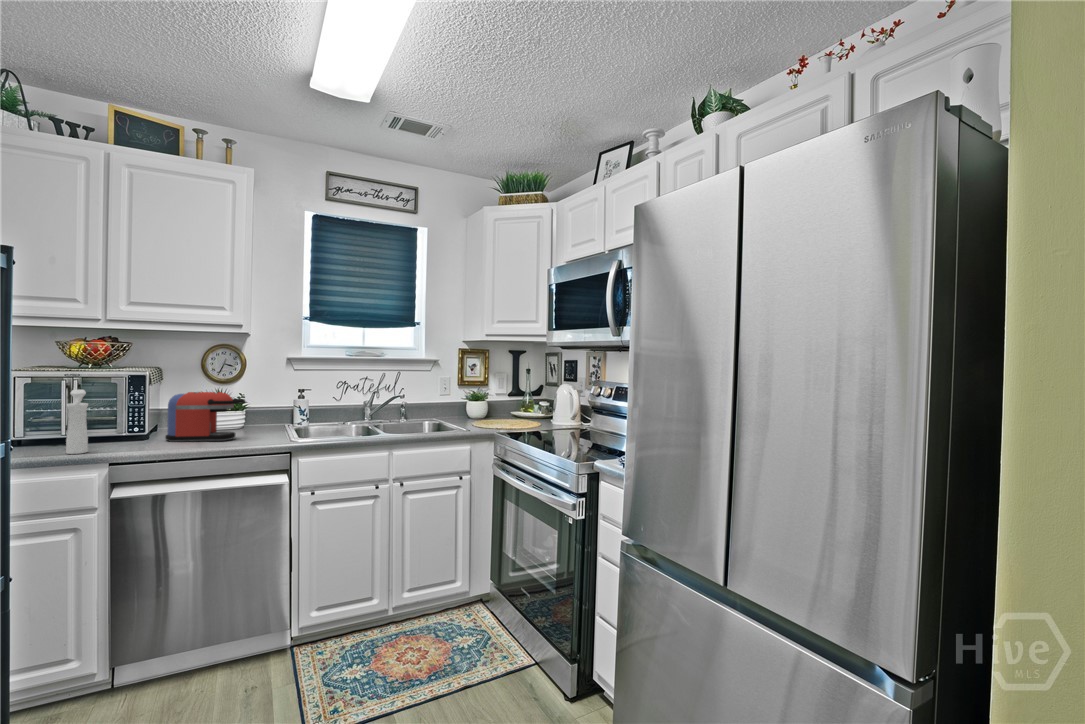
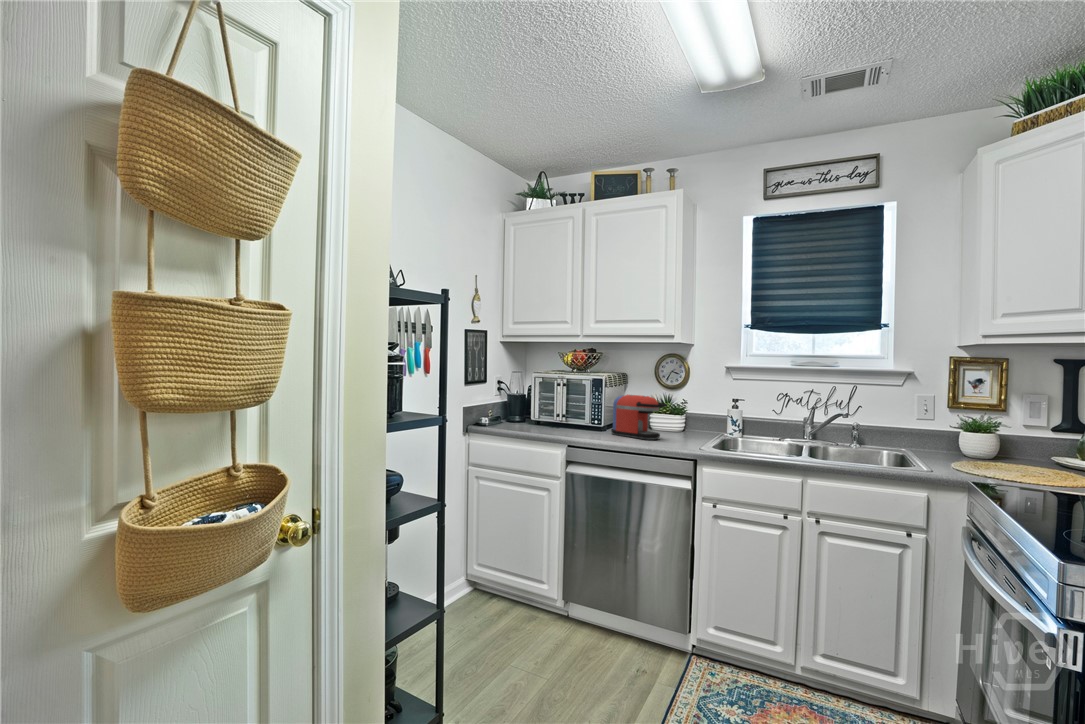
pepper mill: present [66,390,88,454] -> none [544,388,562,434]

